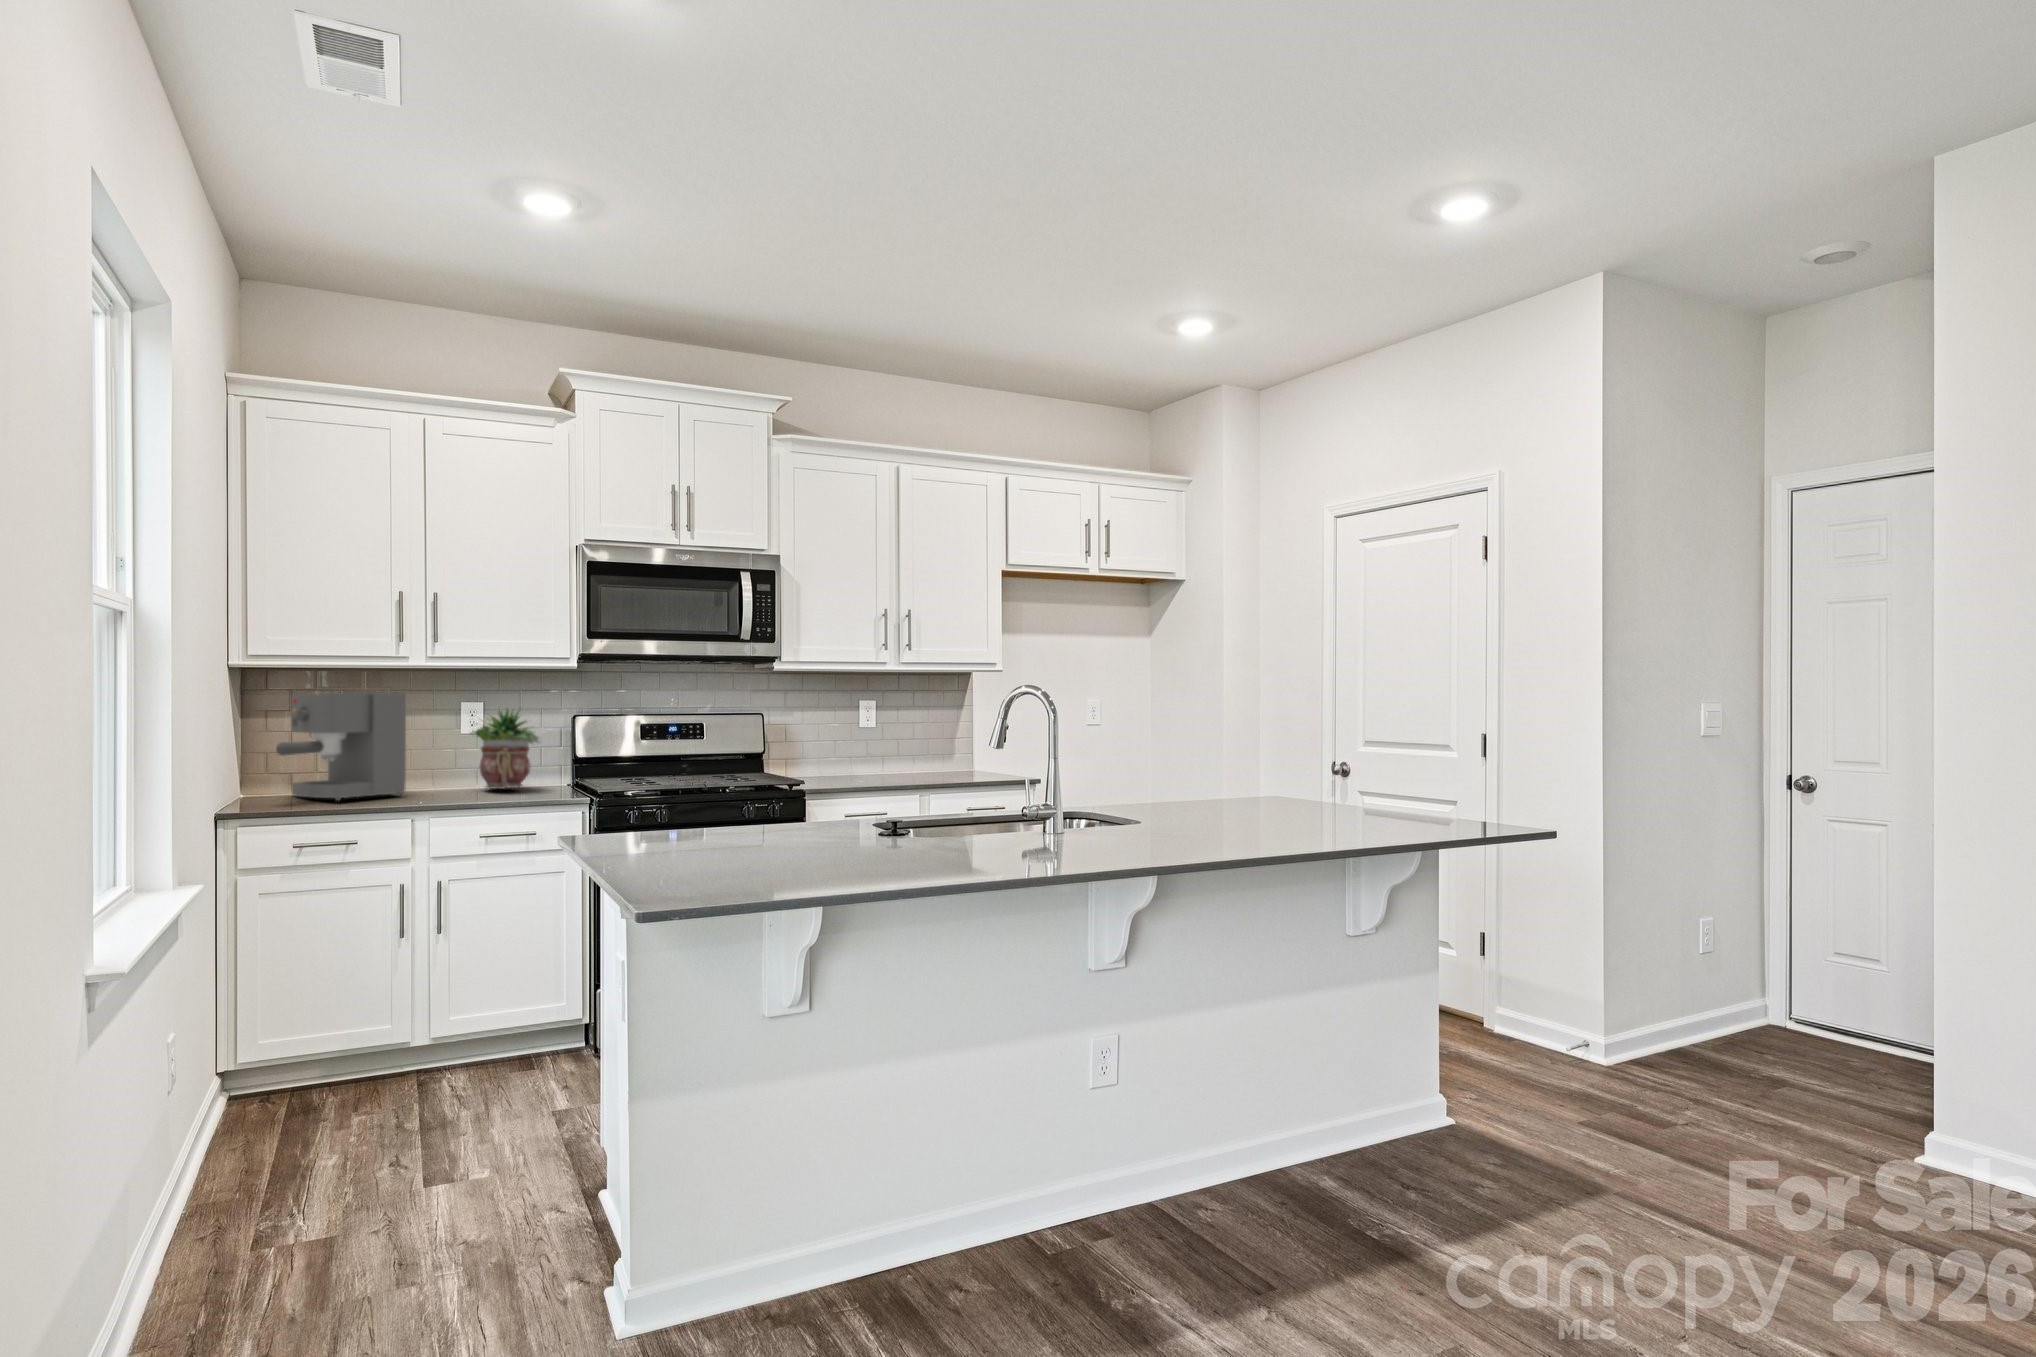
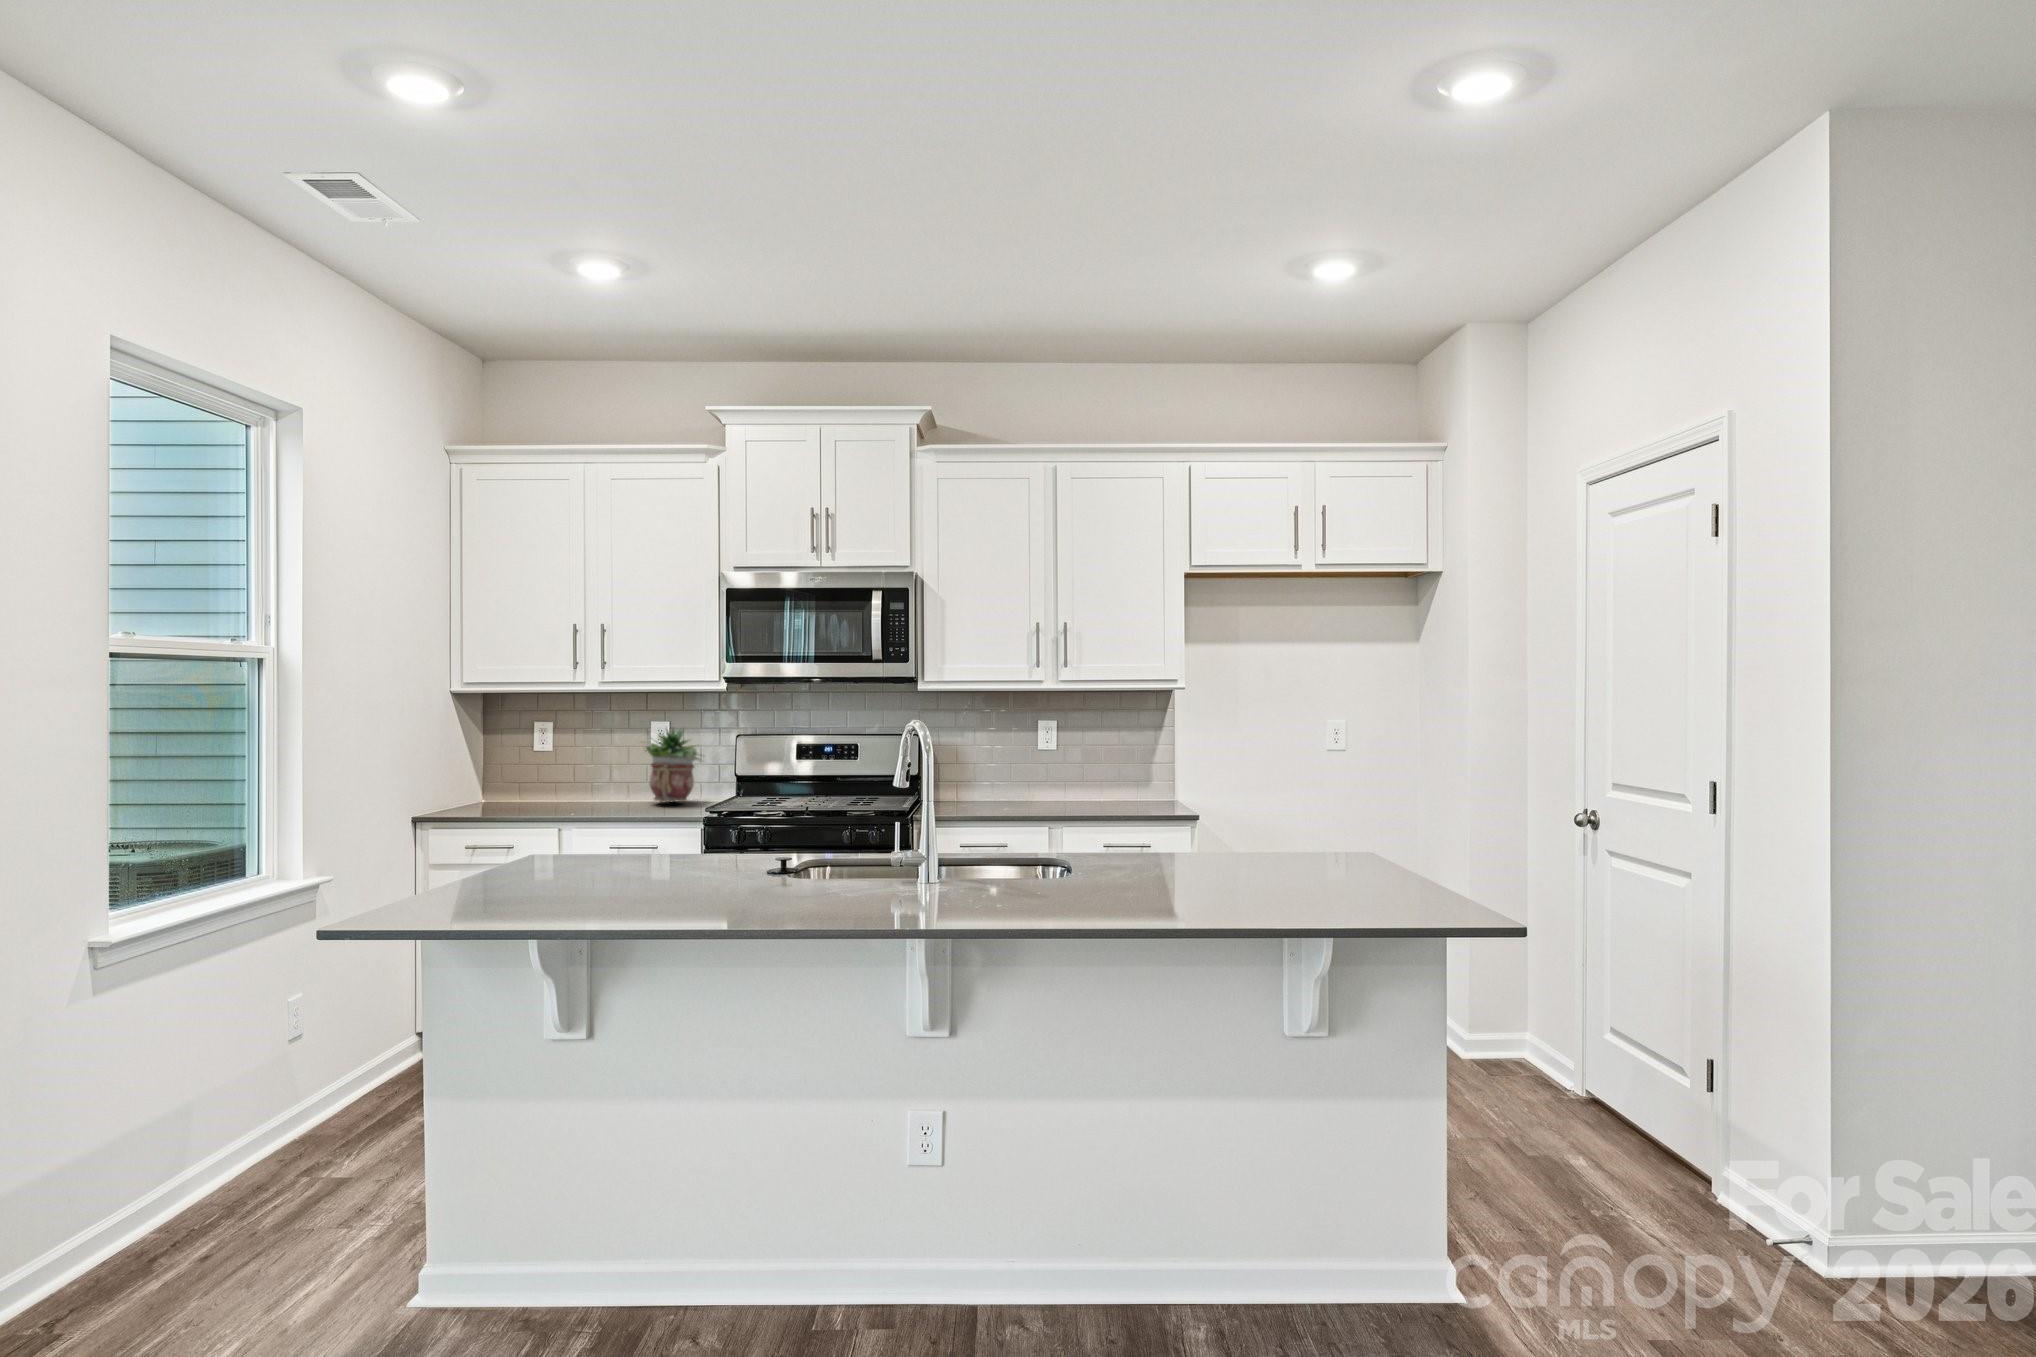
coffee maker: present [276,693,406,801] -> none [469,713,581,808]

